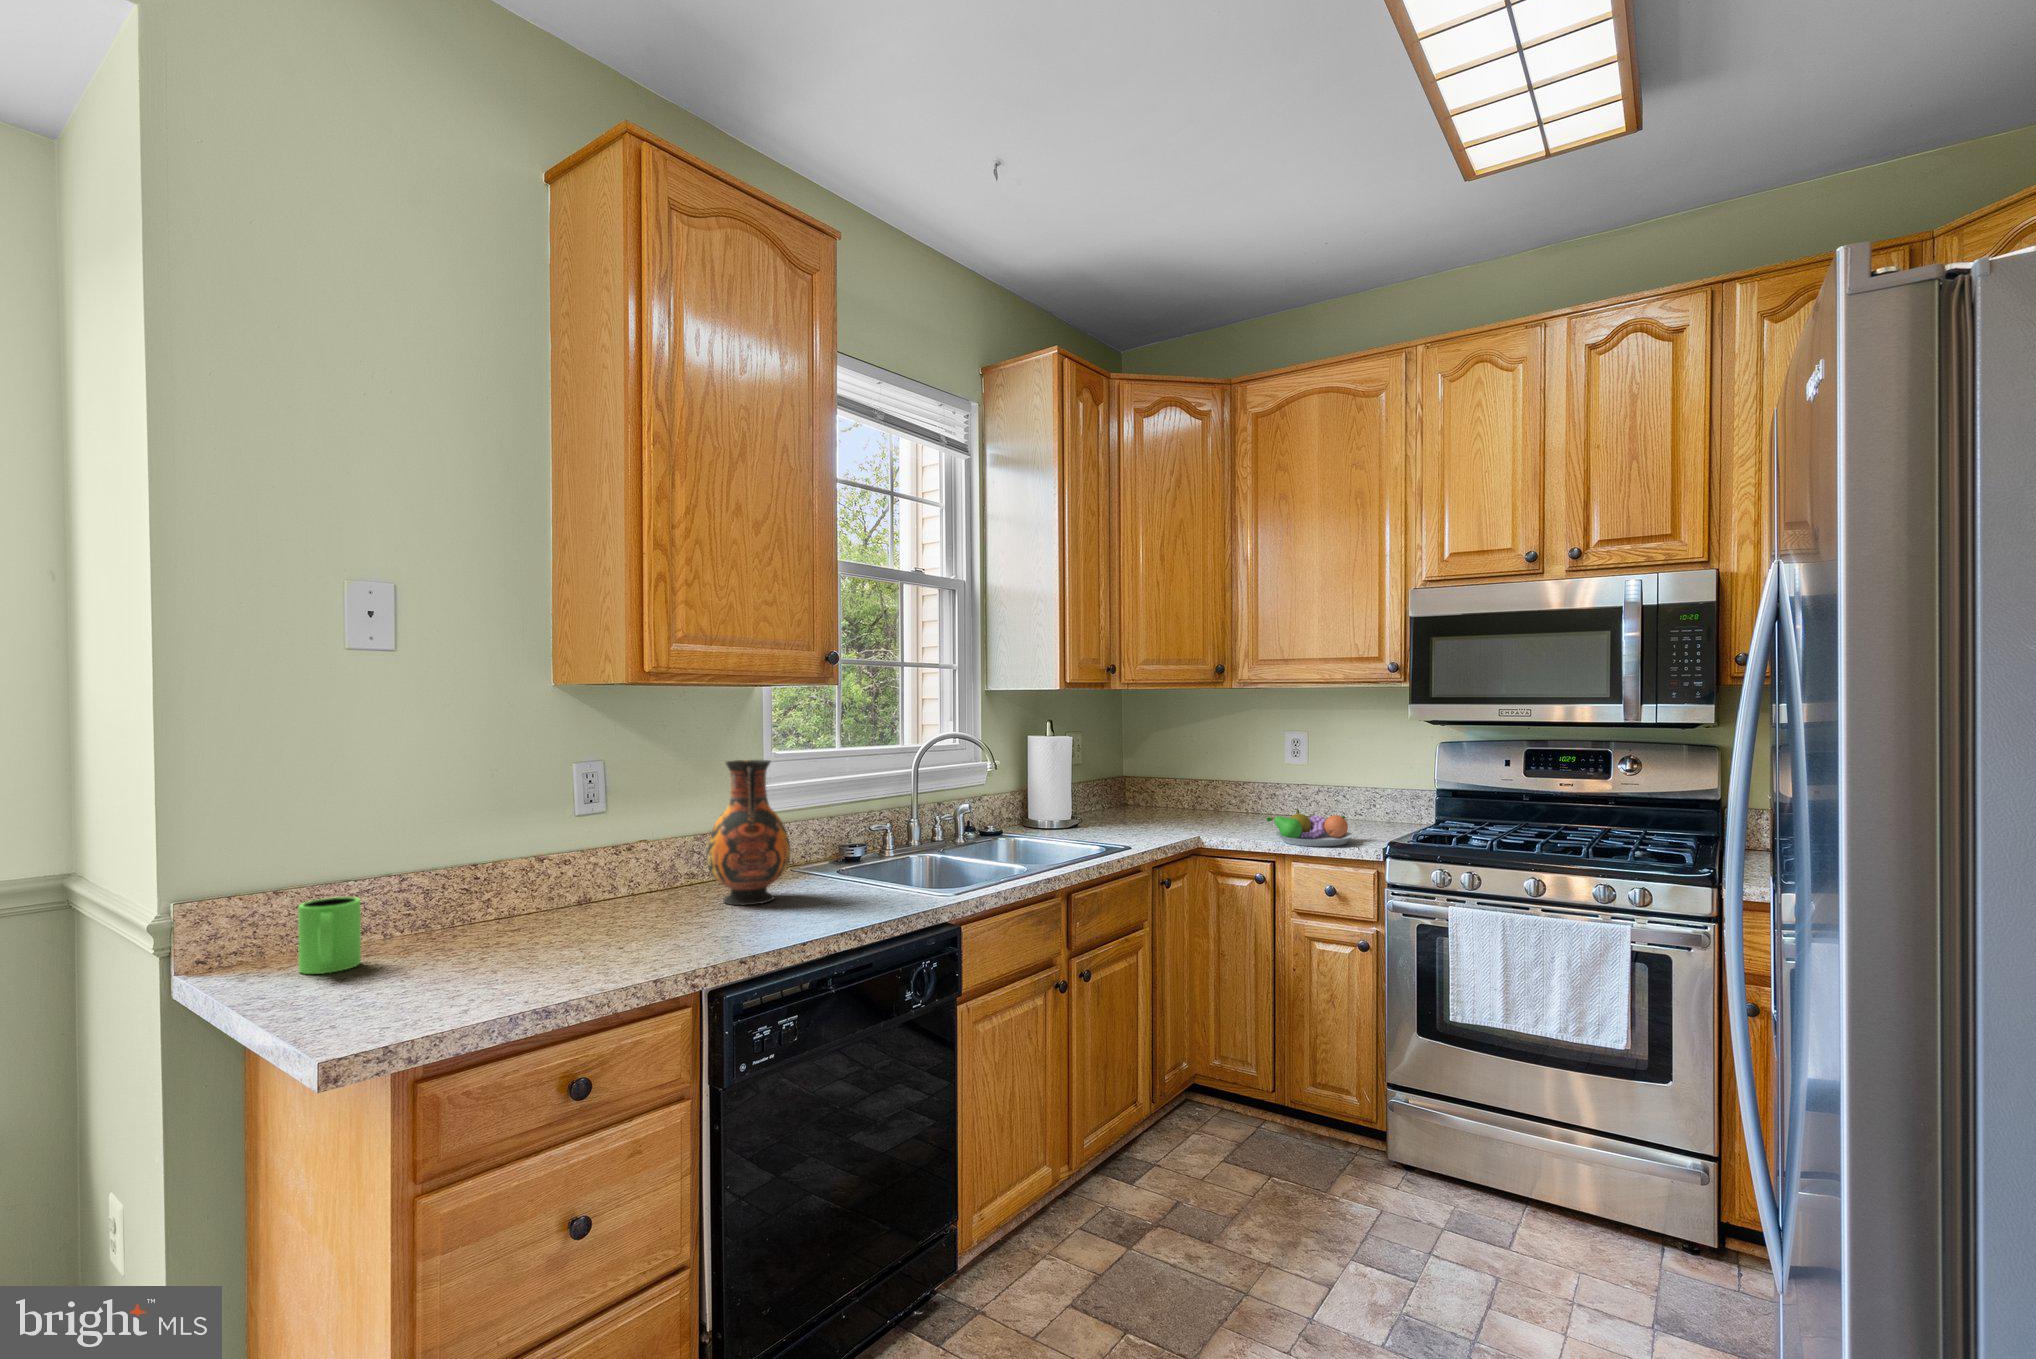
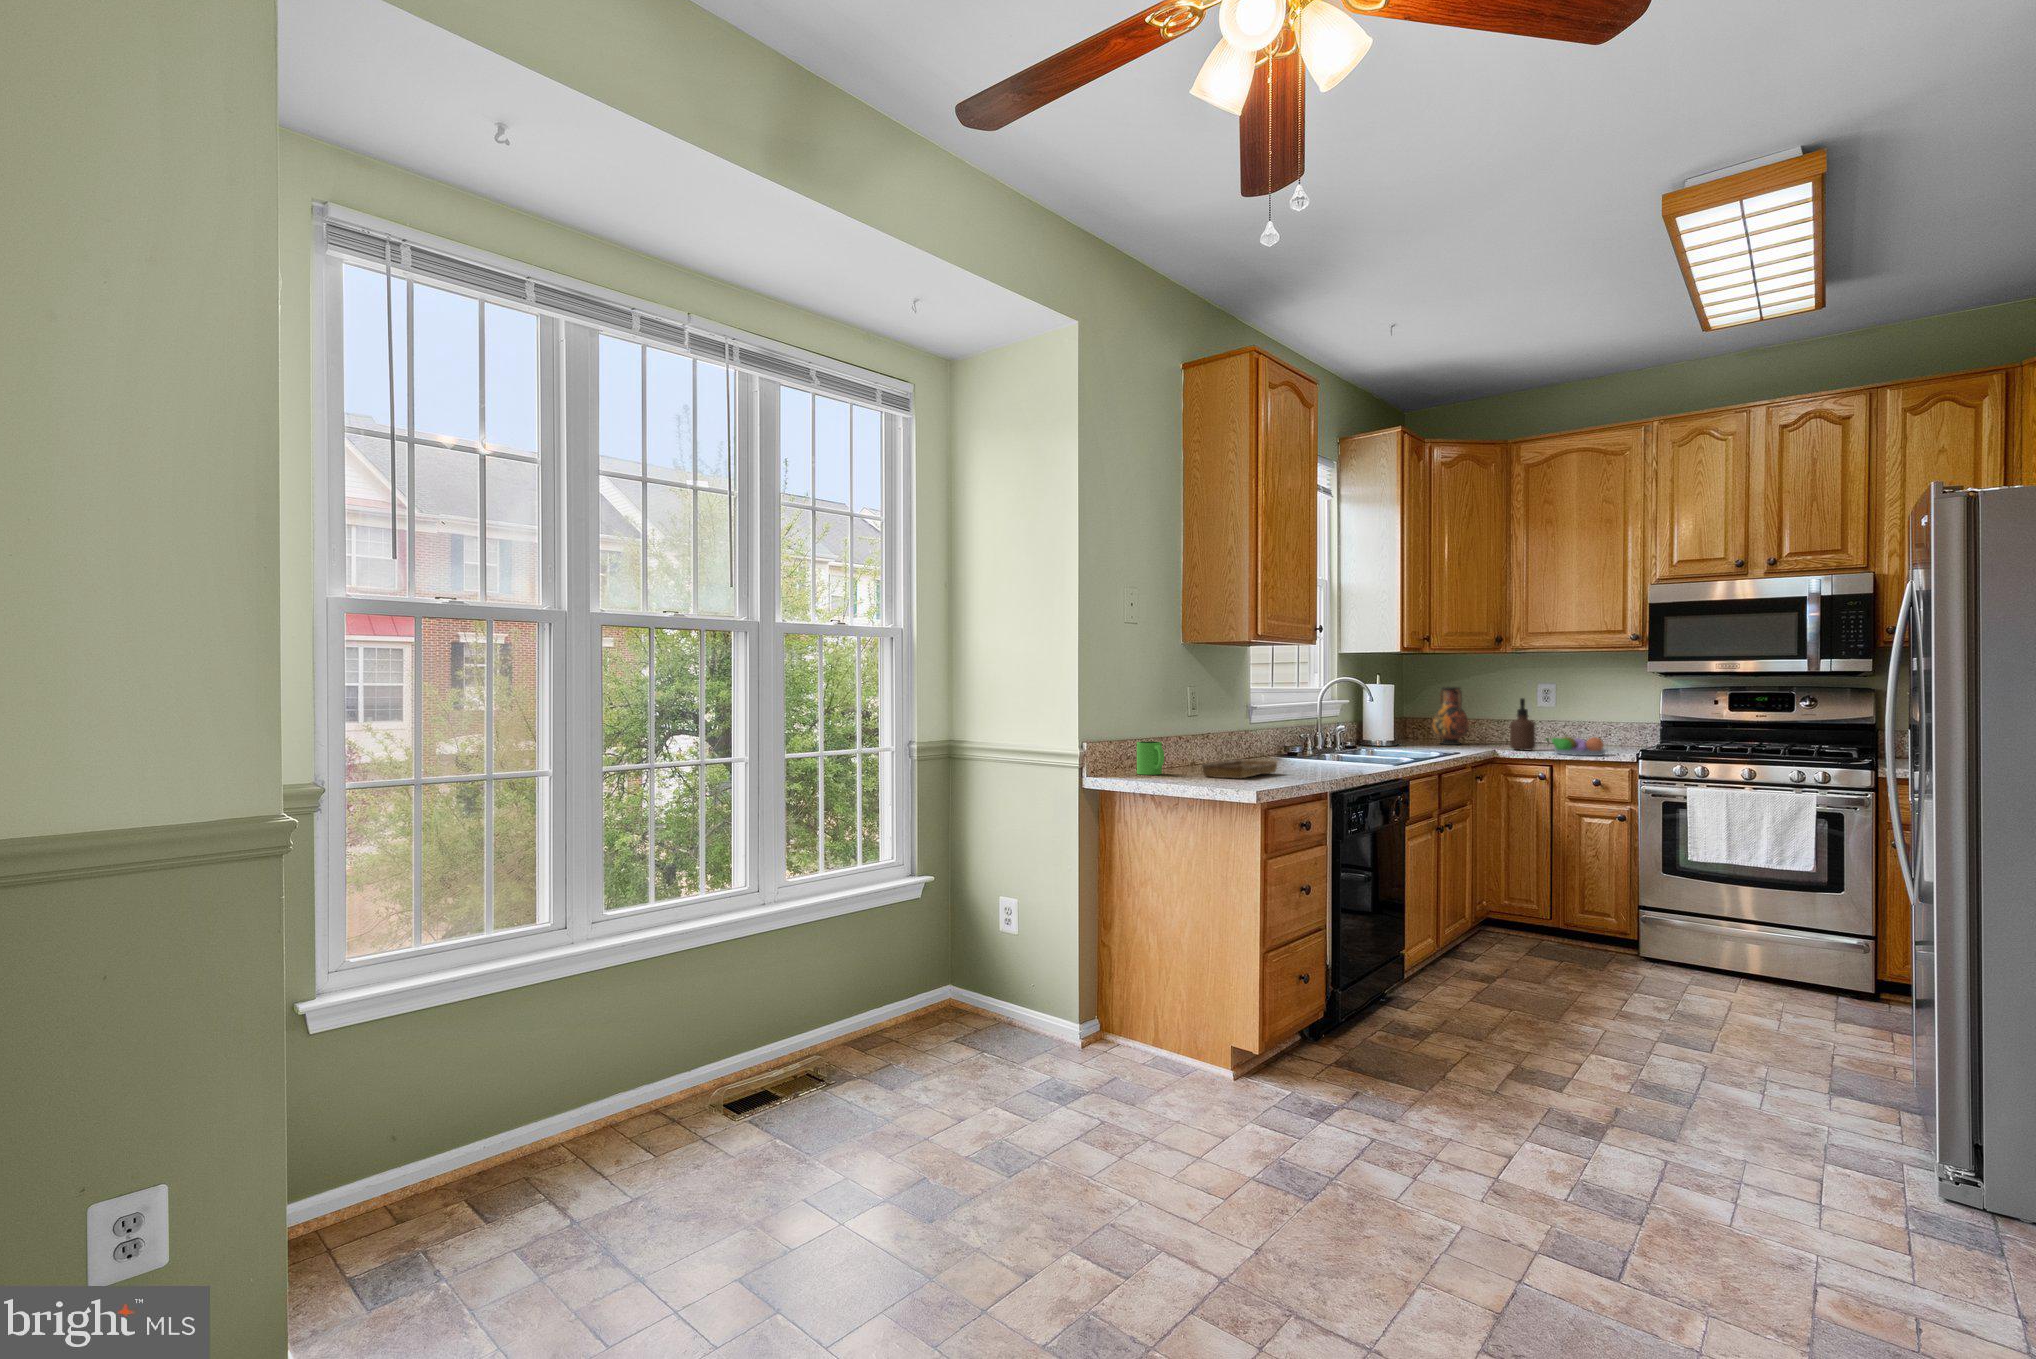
soap dispenser: none [1230,753,1264,831] -> present [1510,698,1536,750]
vase: present [706,760,791,905] -> present [1432,687,1469,745]
tray: none [388,920,626,993] -> present [1202,760,1277,779]

